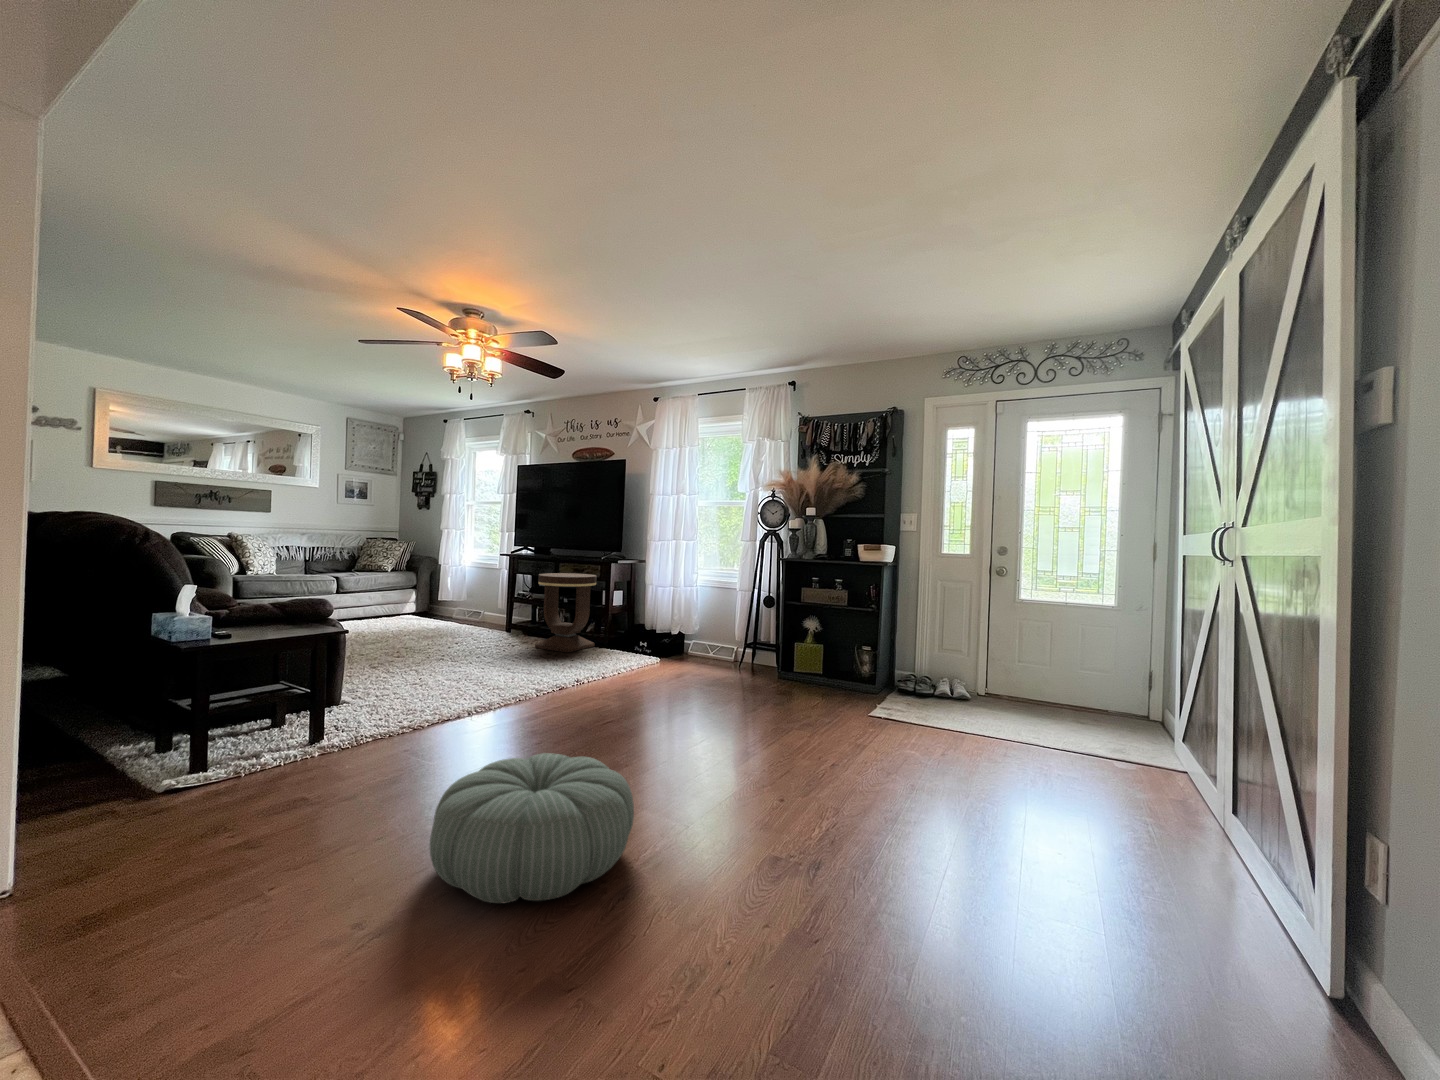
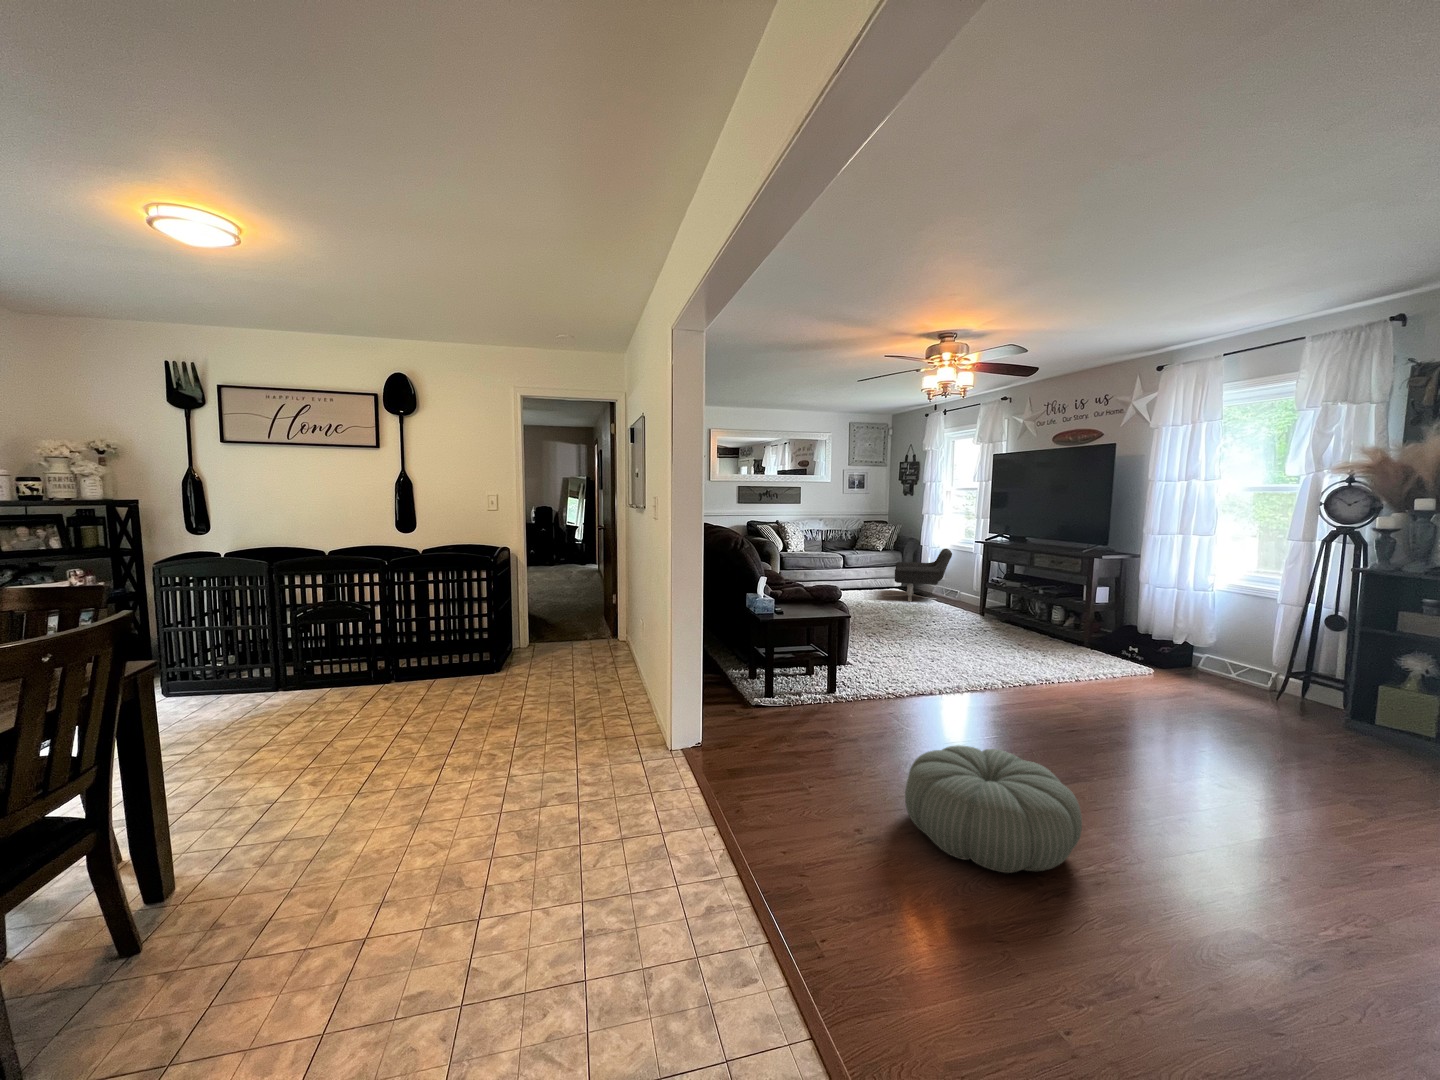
lounge chair: none [394,566,475,626] -> present [884,549,952,601]
side table: present [535,573,597,652] -> none [1008,564,1077,646]

